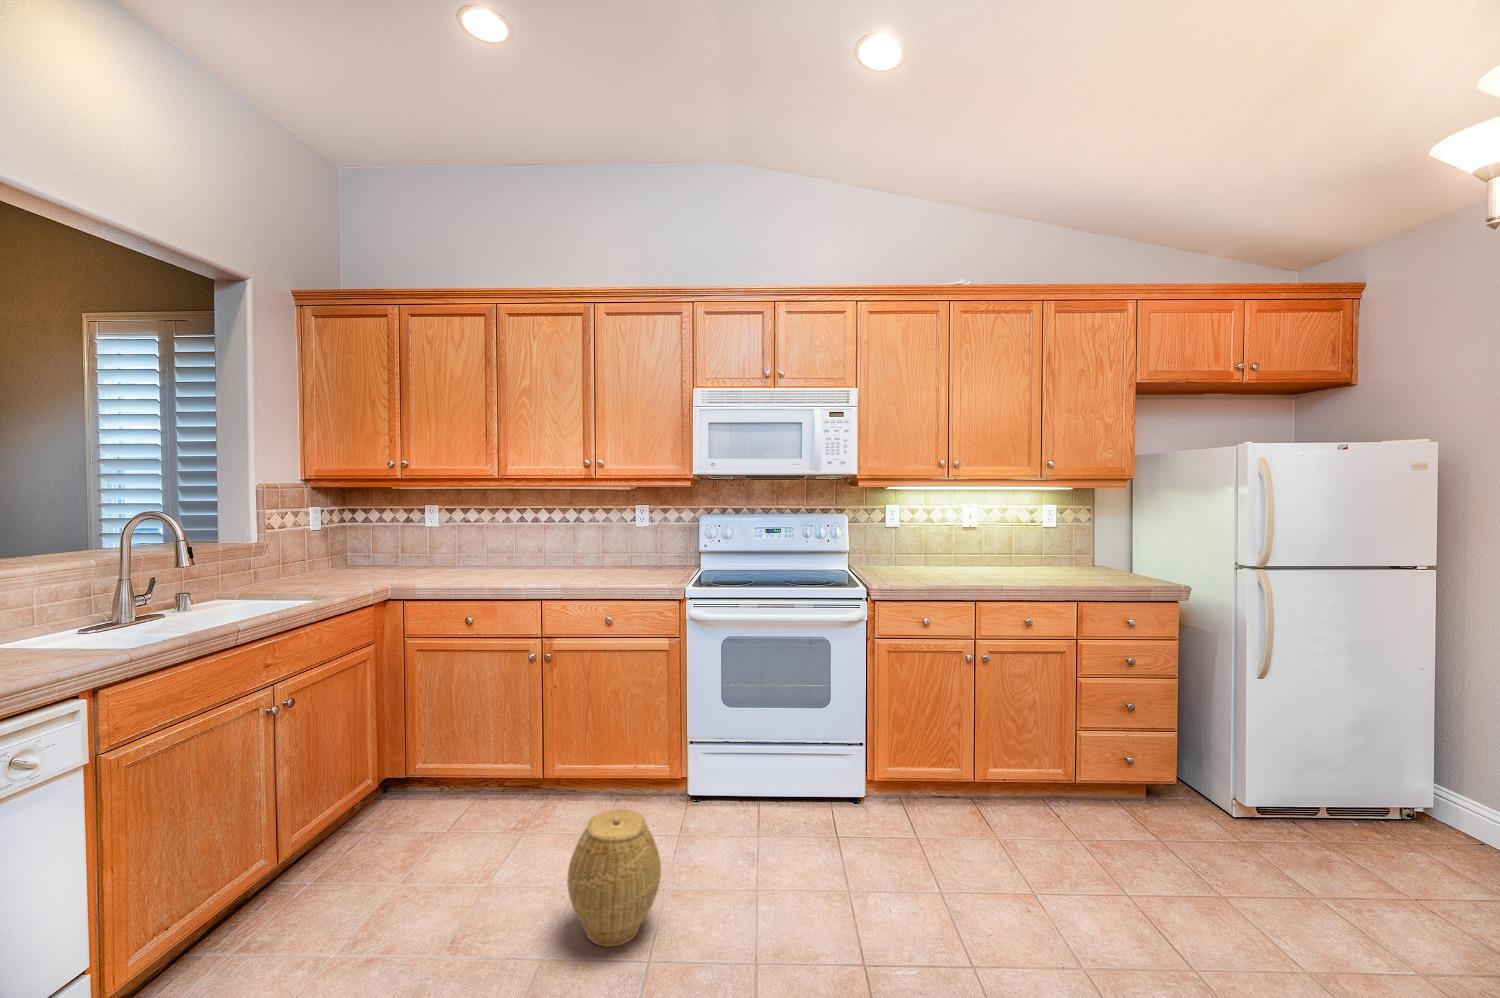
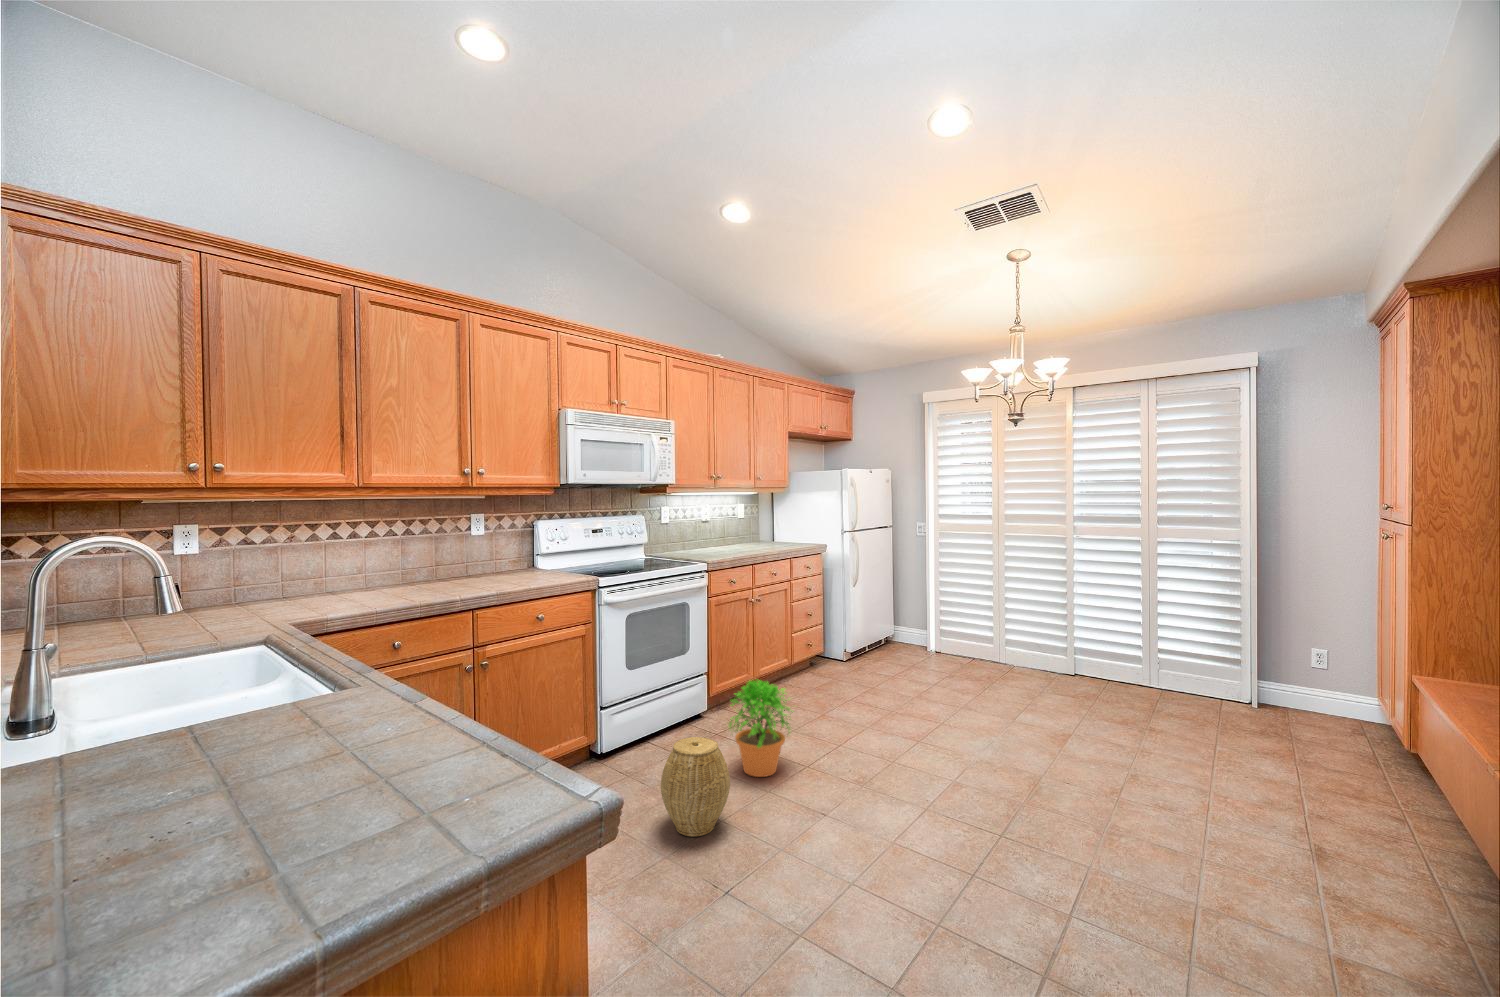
potted plant: none [739,771,848,932] -> present [729,679,794,777]

